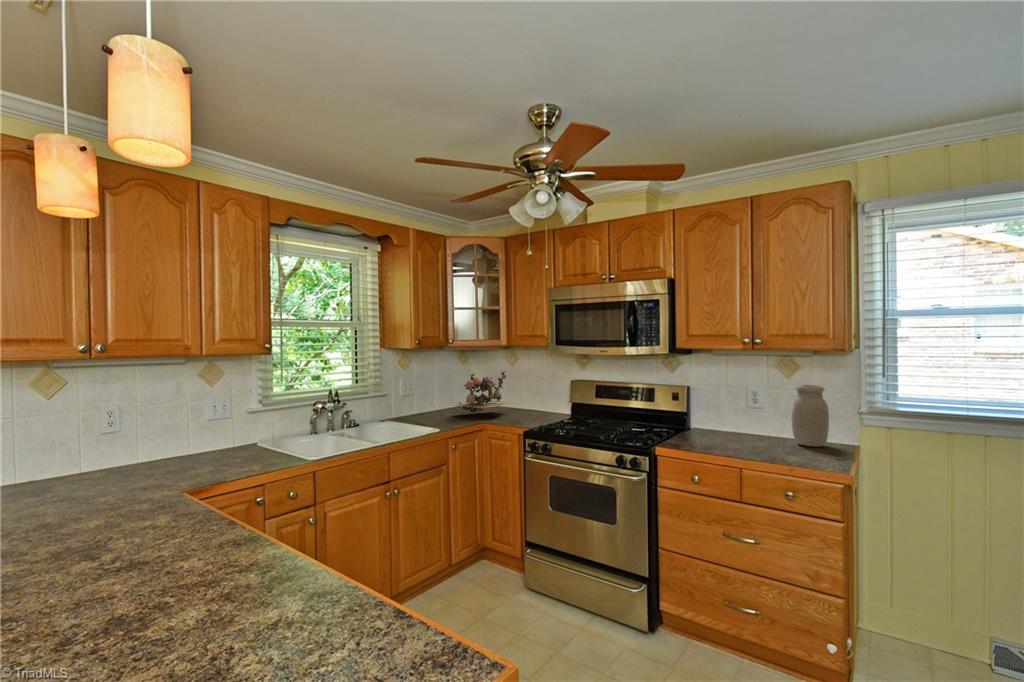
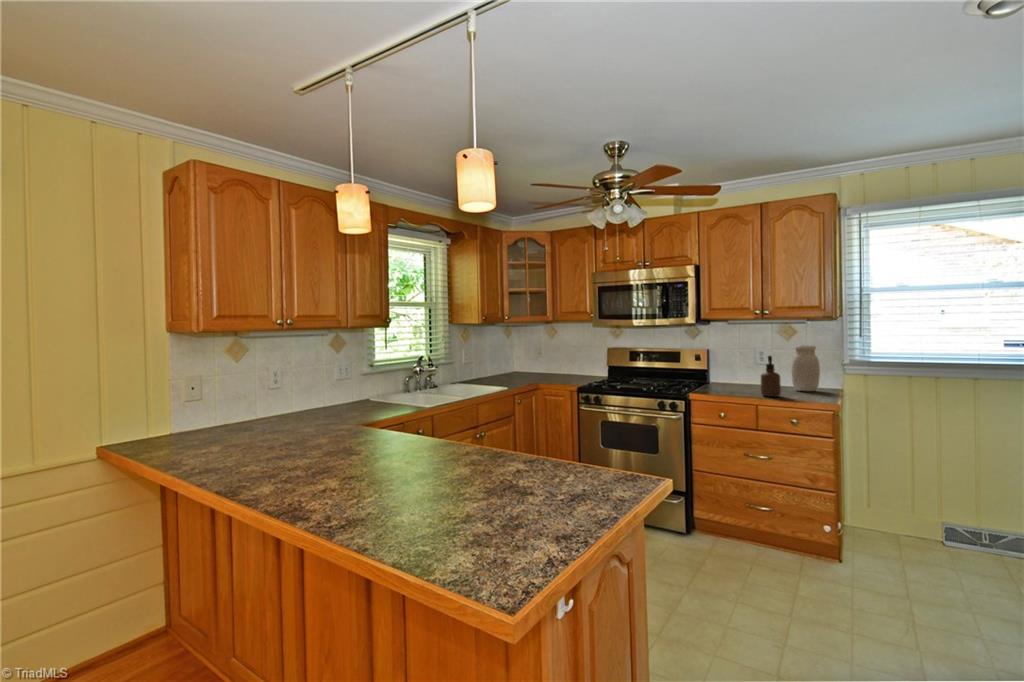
flower arrangement: present [457,371,508,413] -> none [508,343,555,380]
soap dispenser: none [747,401,774,457] -> present [761,356,781,397]

